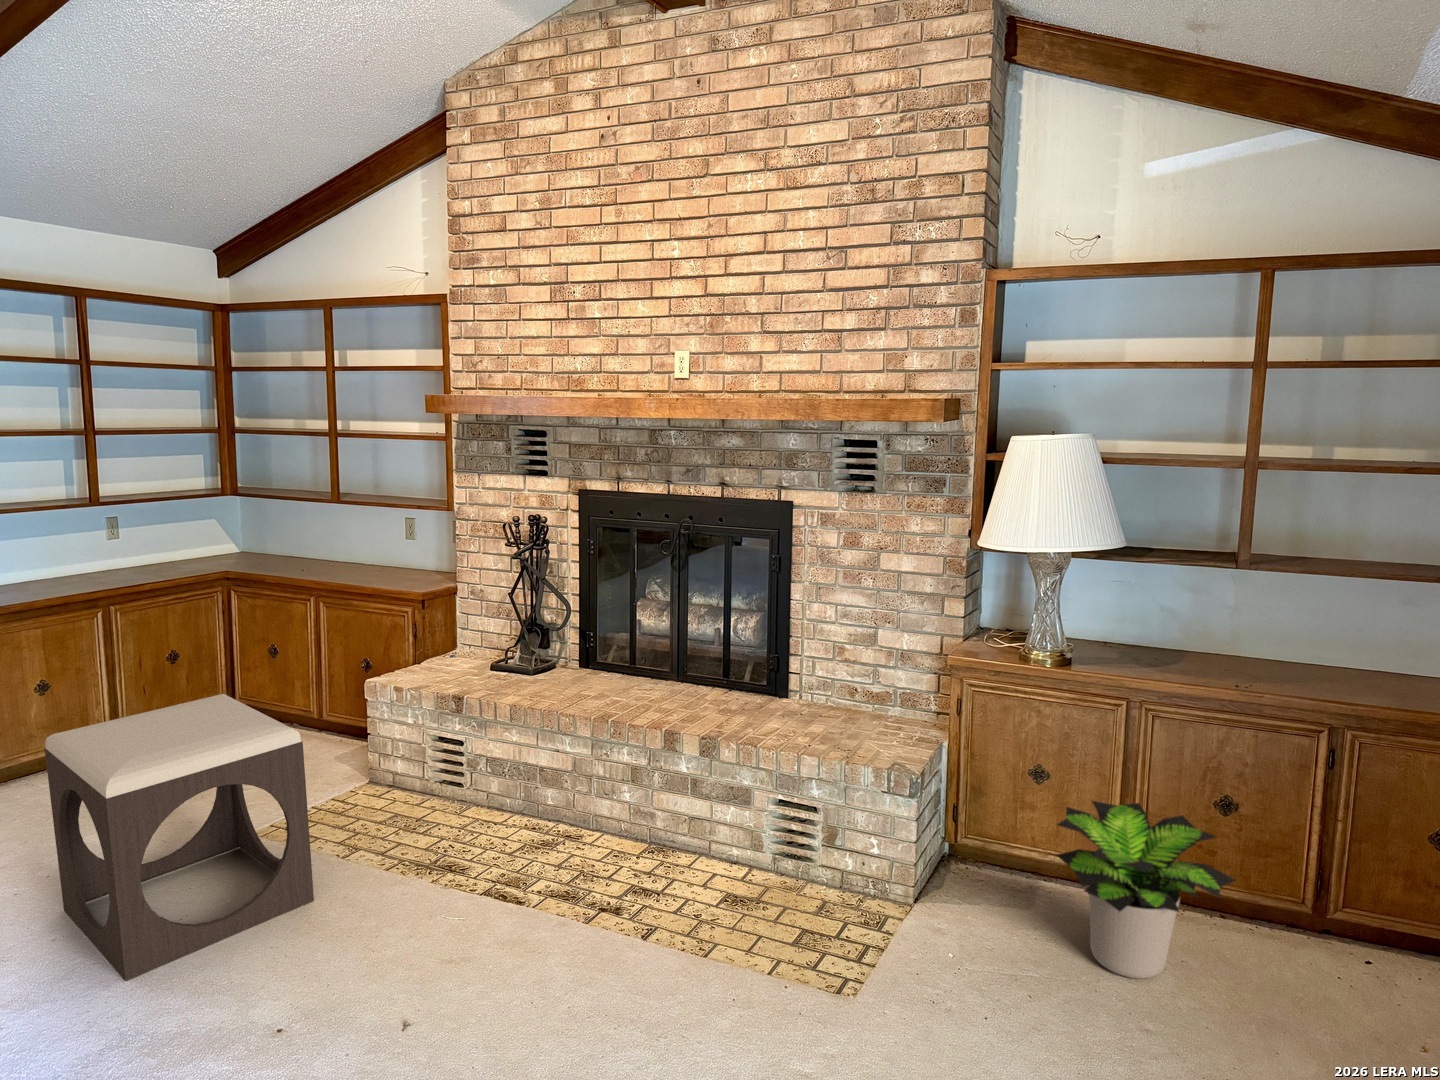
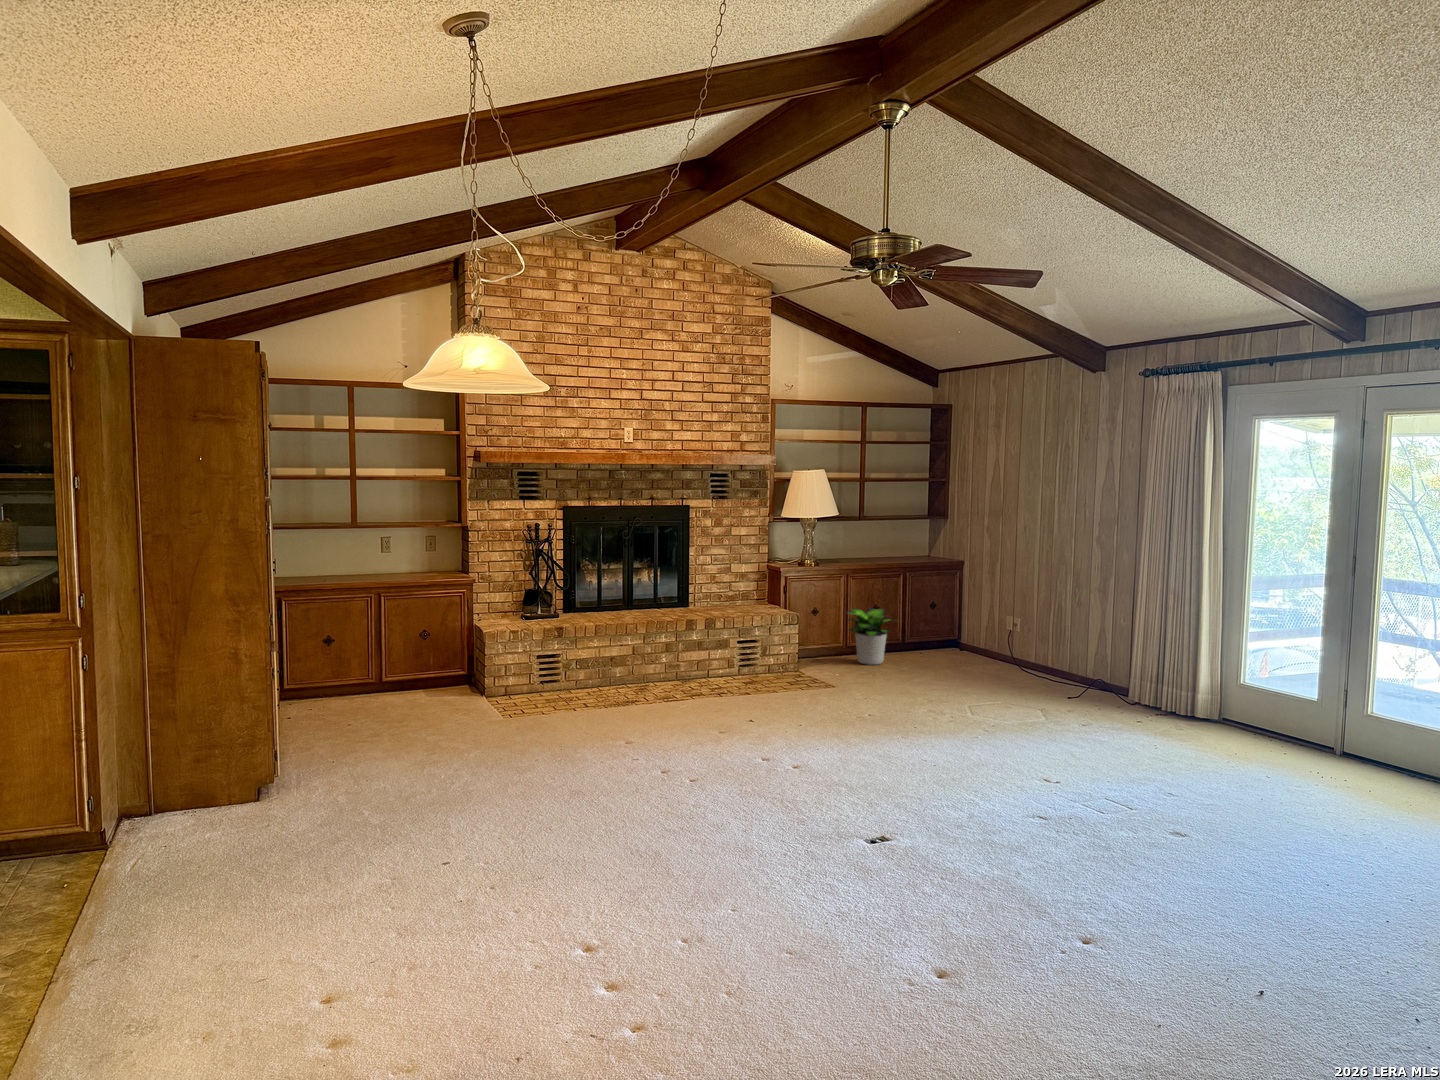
footstool: present [45,694,314,981] -> none [526,627,632,757]

